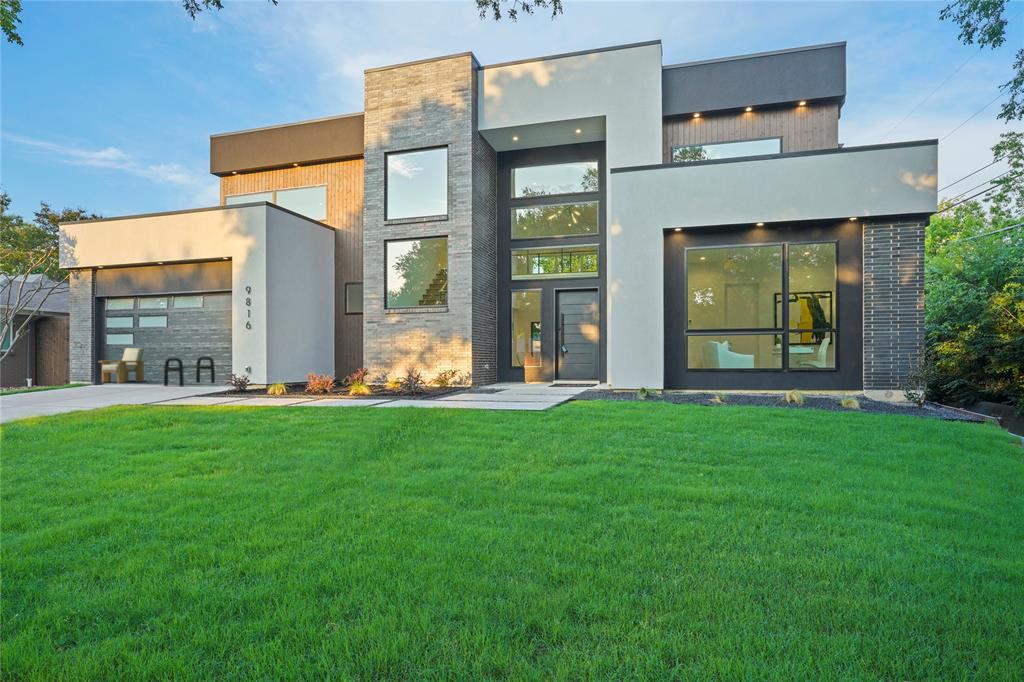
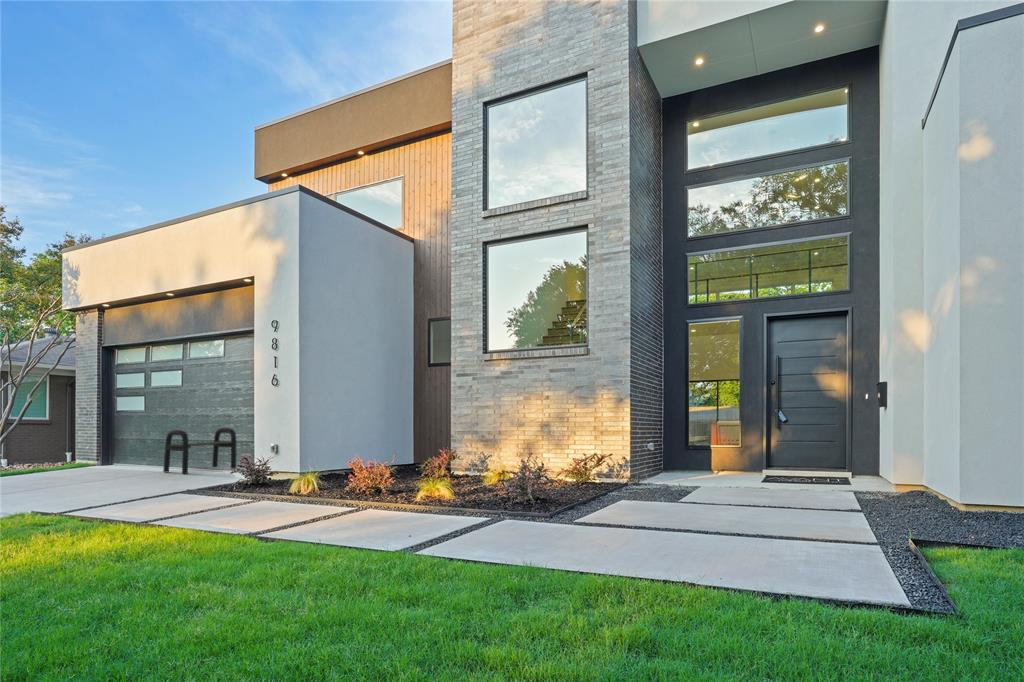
armchair: present [99,348,146,383] -> none [94,415,156,466]

